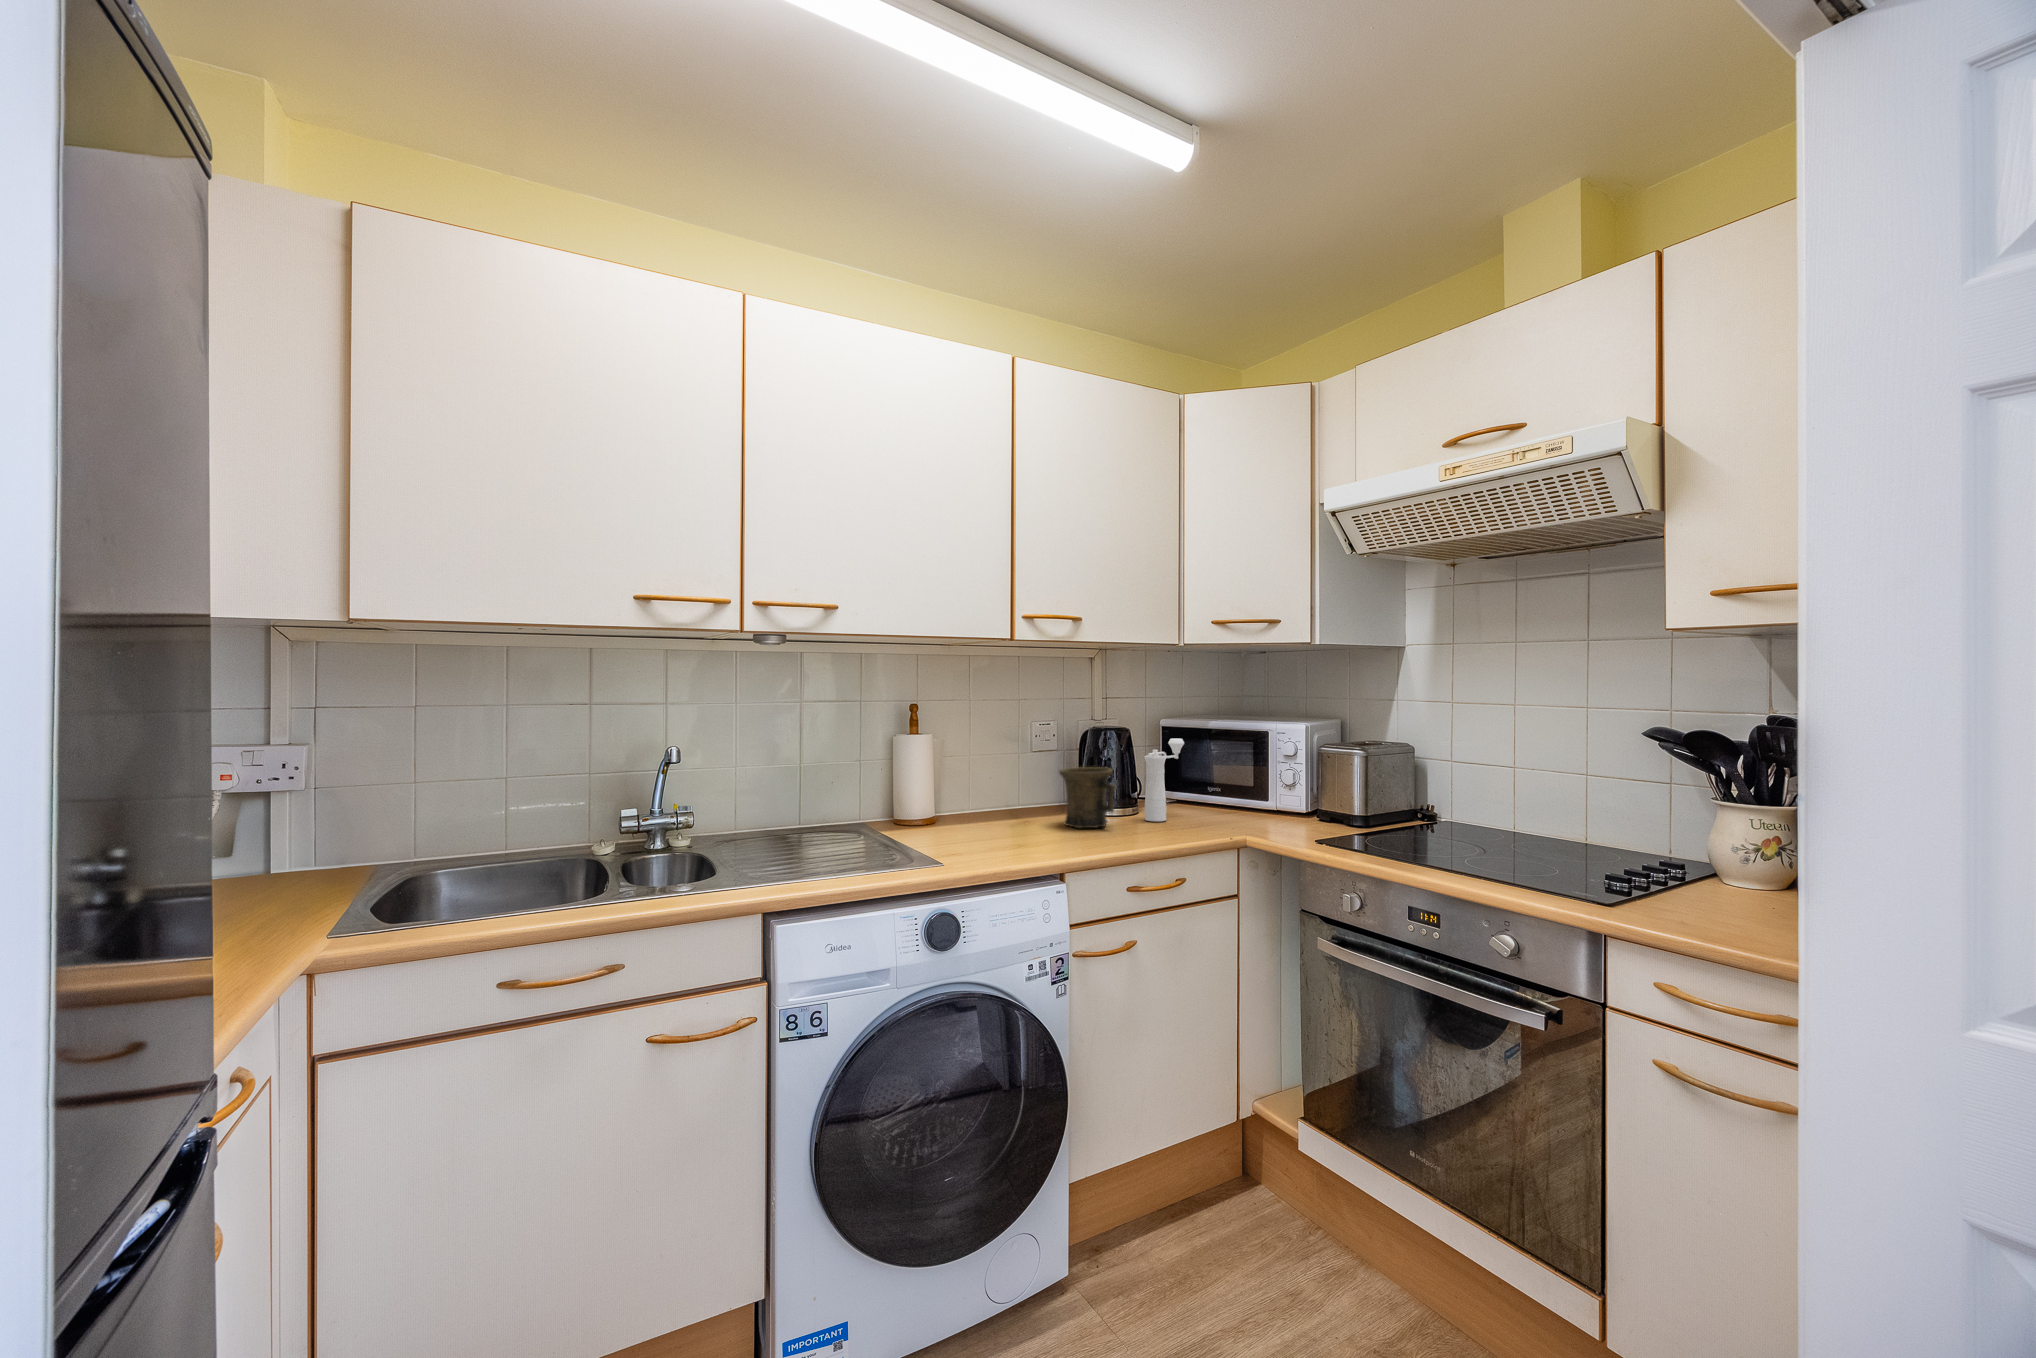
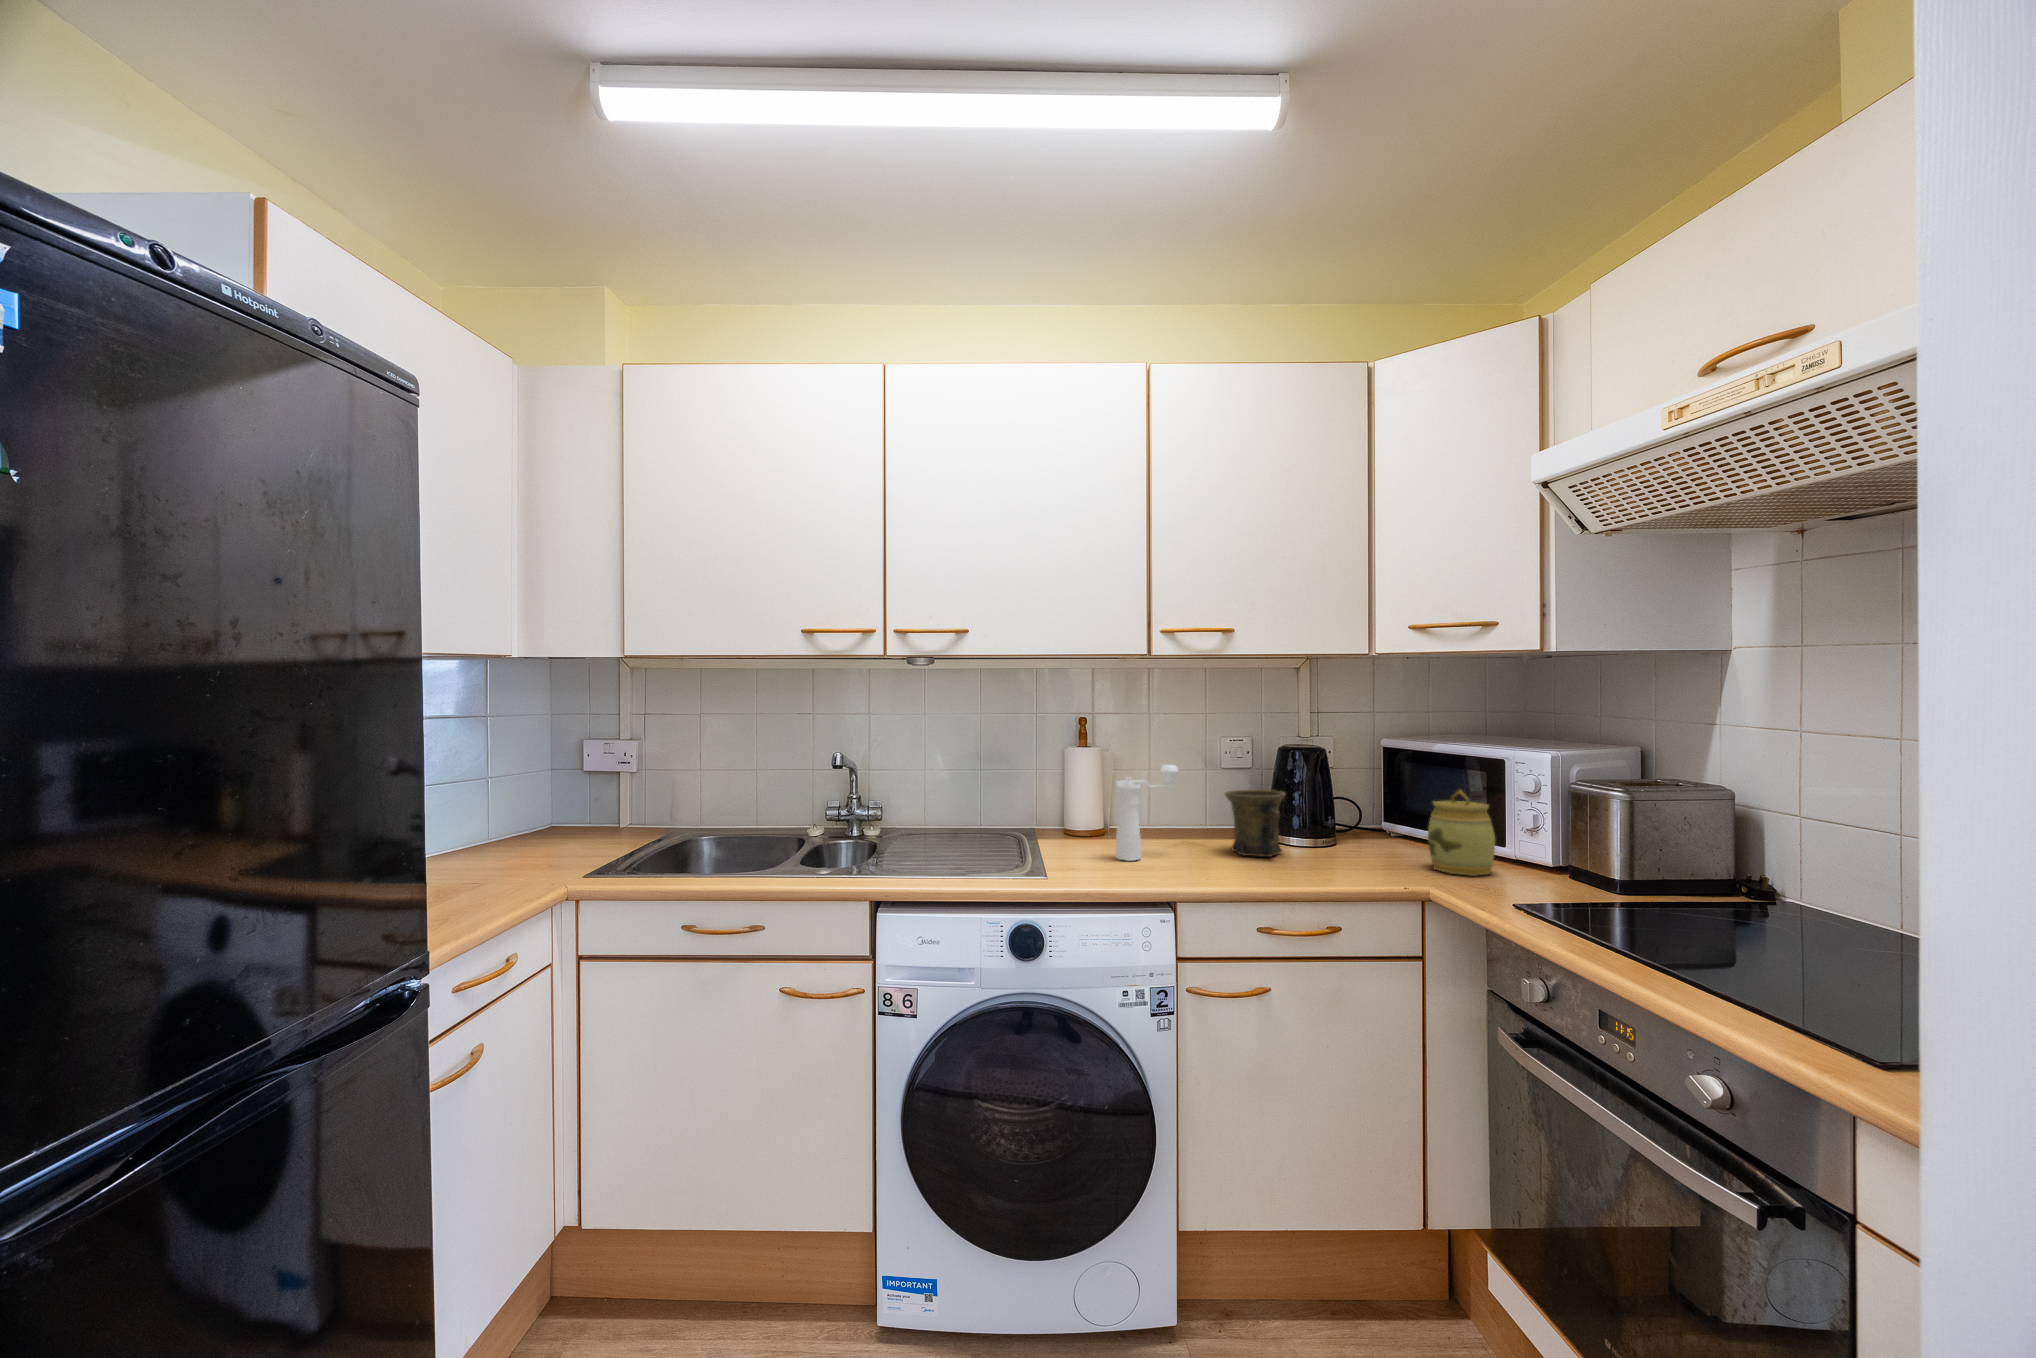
pepper mill: present [1144,738,1184,821] -> present [1116,765,1178,861]
jar: none [1222,757,1276,827] -> present [1428,790,1495,876]

